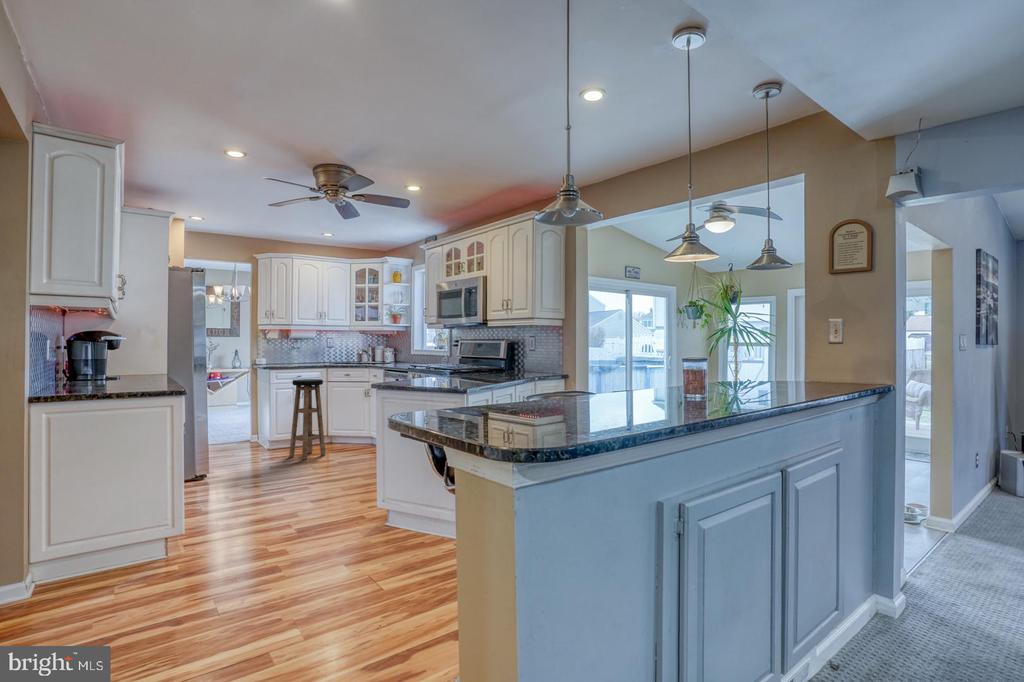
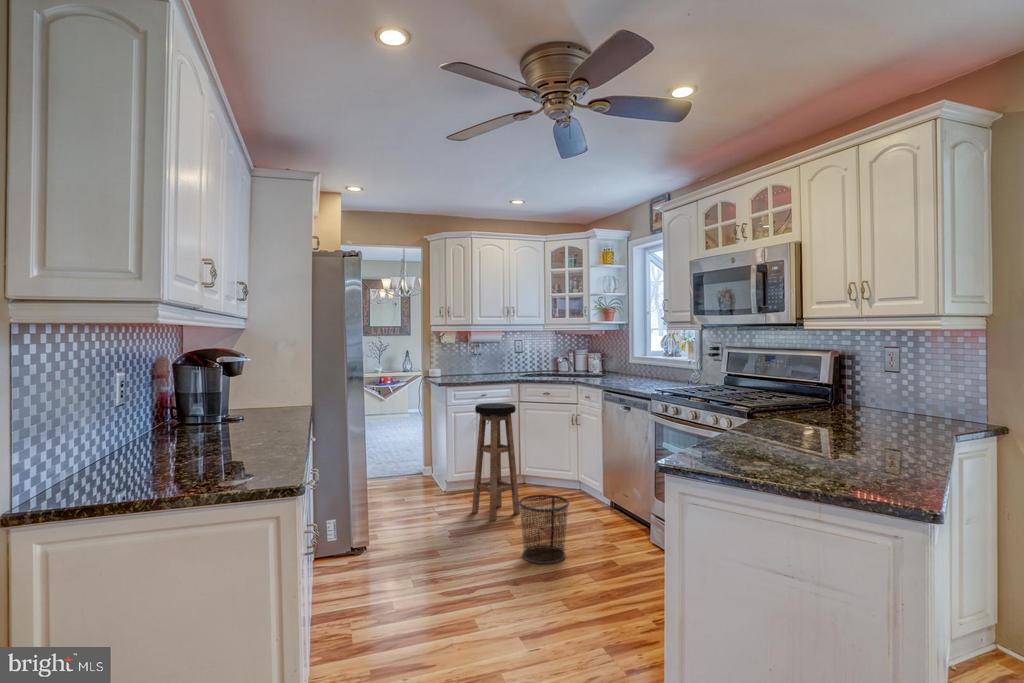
waste bin: none [320,434,355,475] -> present [519,494,569,564]

